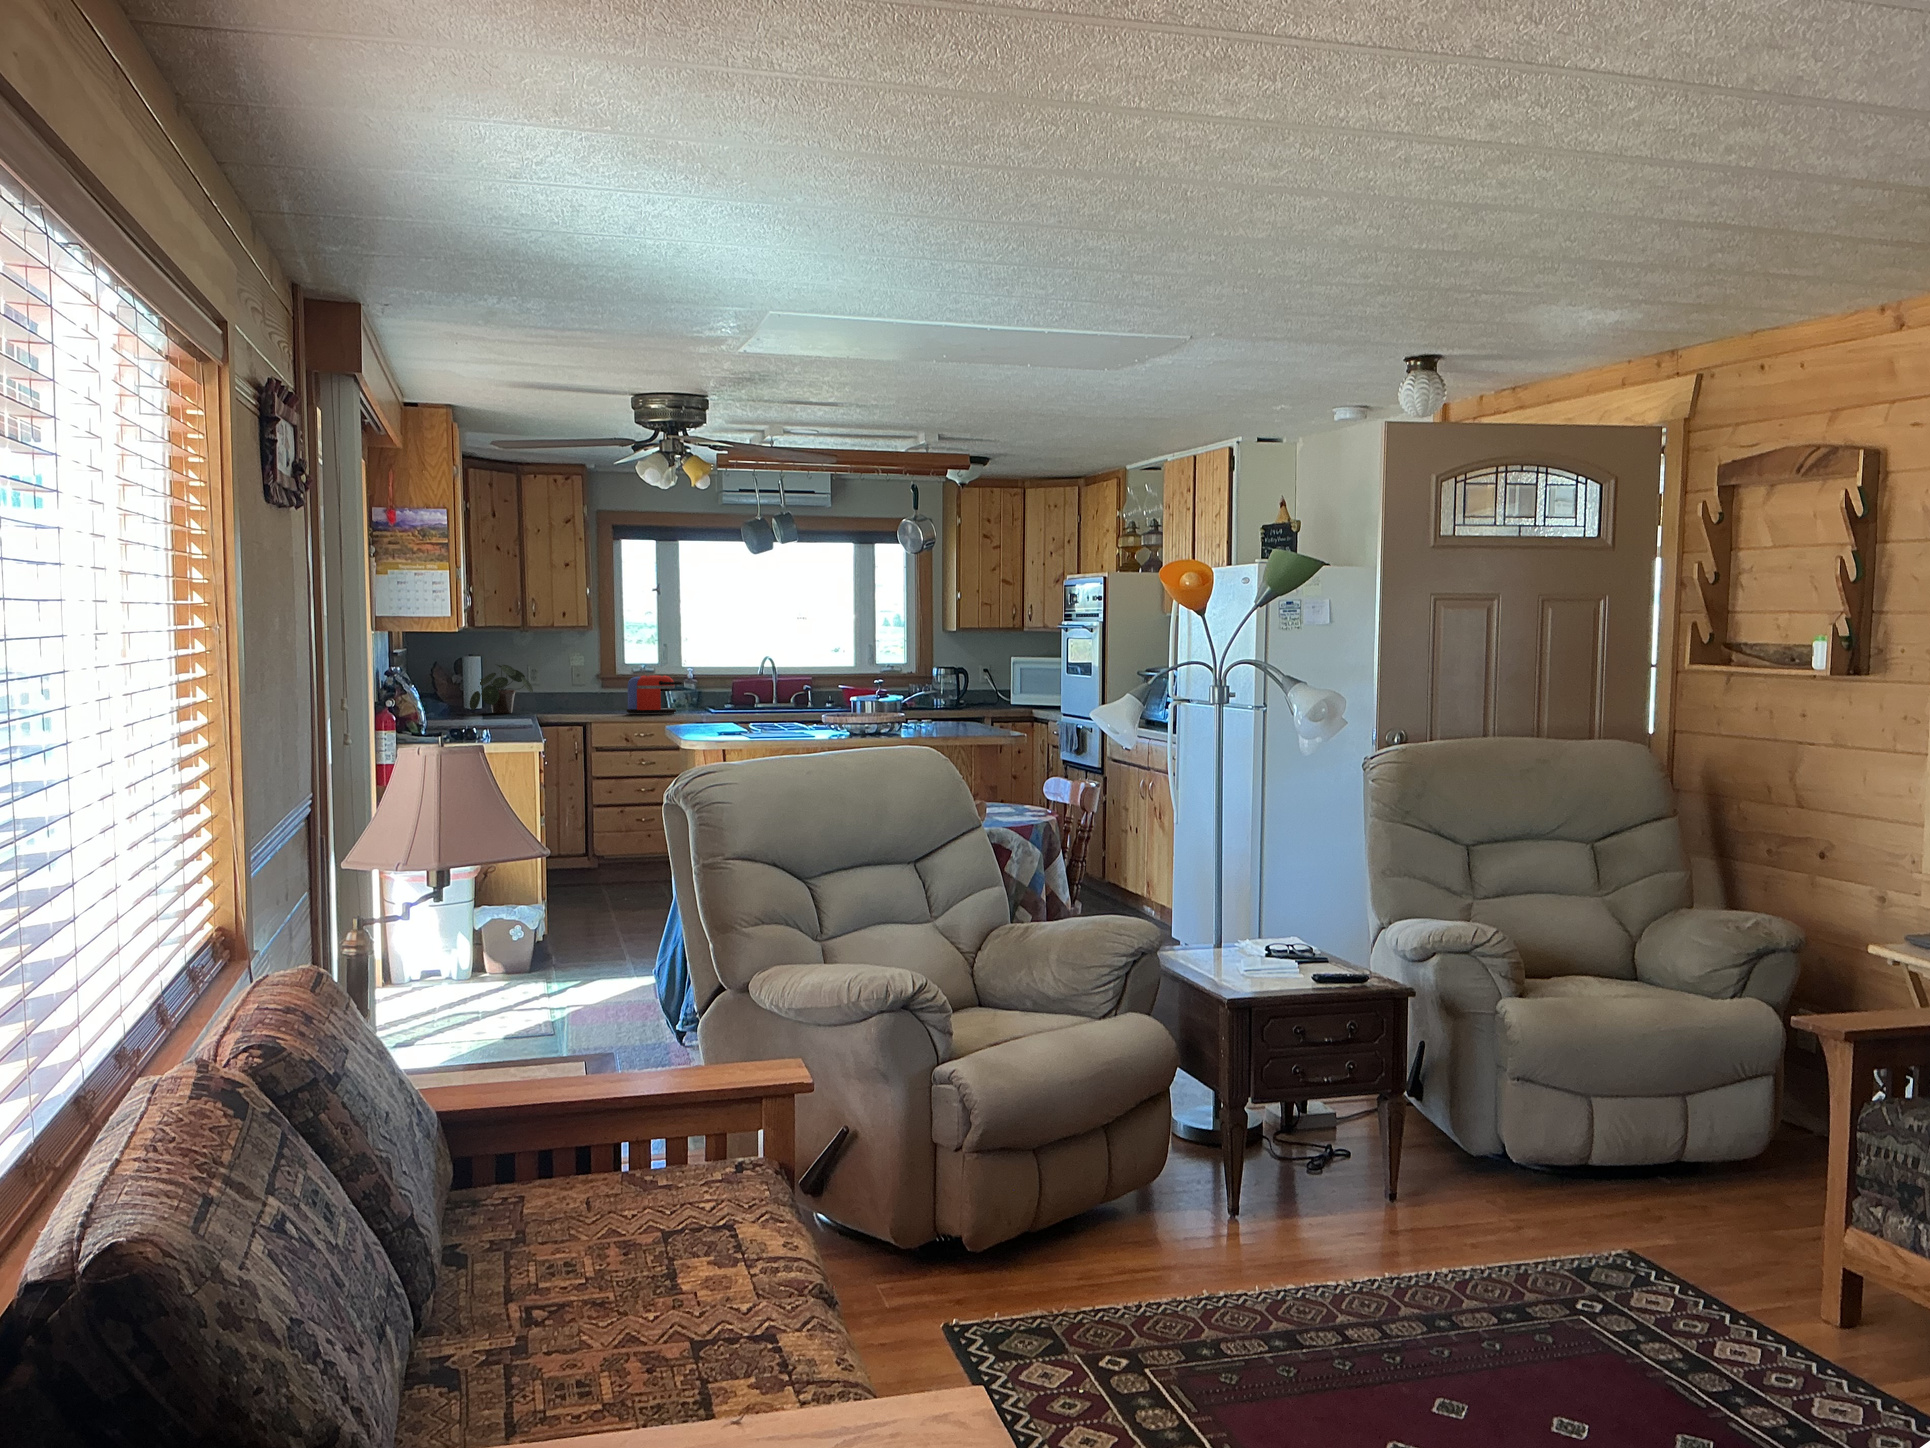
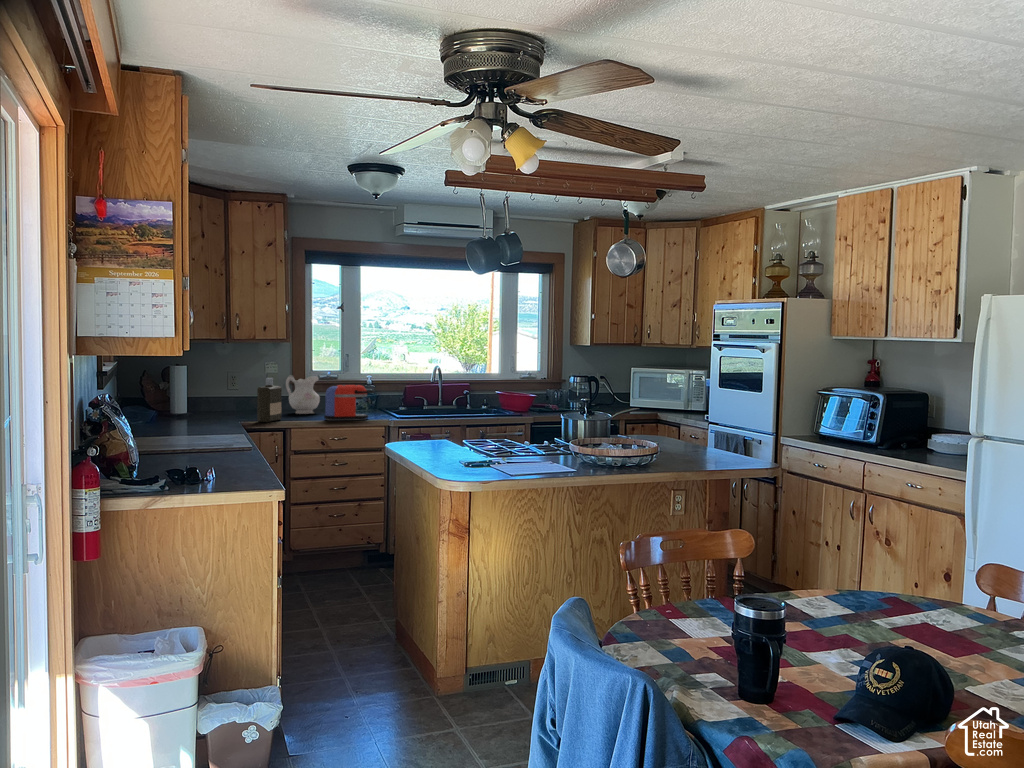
potted plant: present [469,664,533,713] -> none [174,373,235,418]
ceramic pitcher: none [590,667,630,711] -> present [286,375,320,414]
bottle: none [553,668,581,715] -> present [257,378,282,422]

